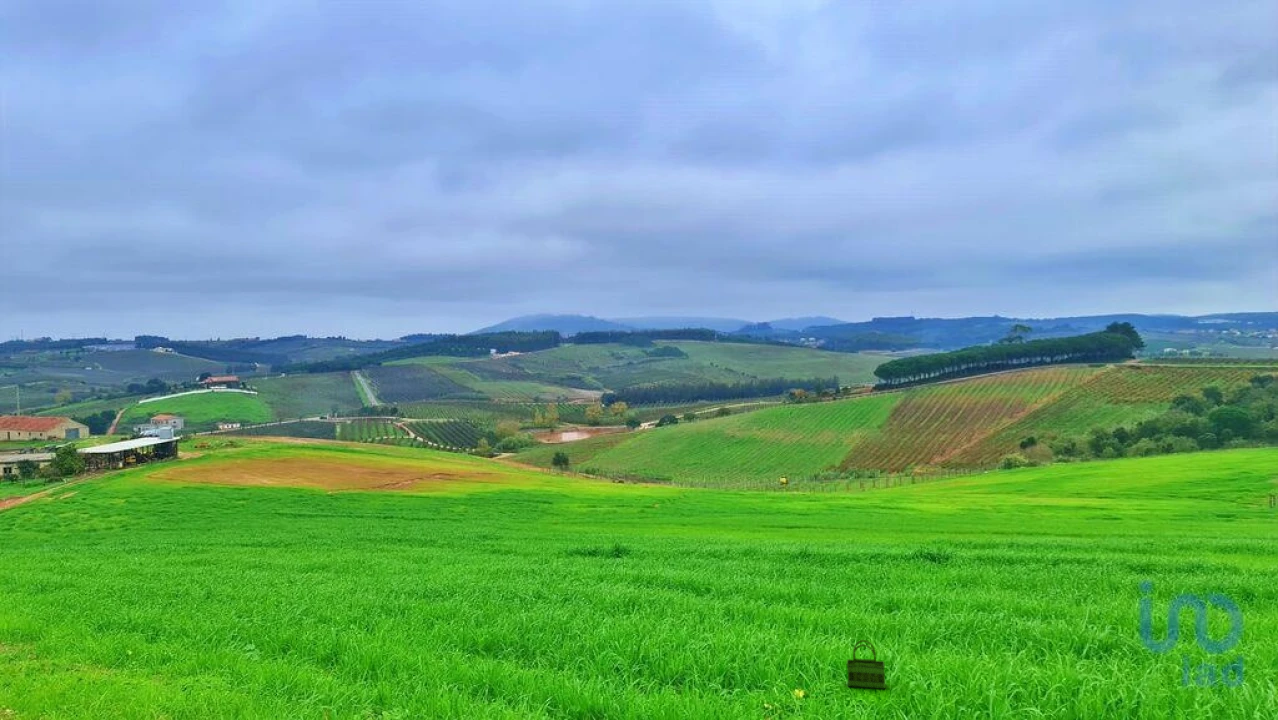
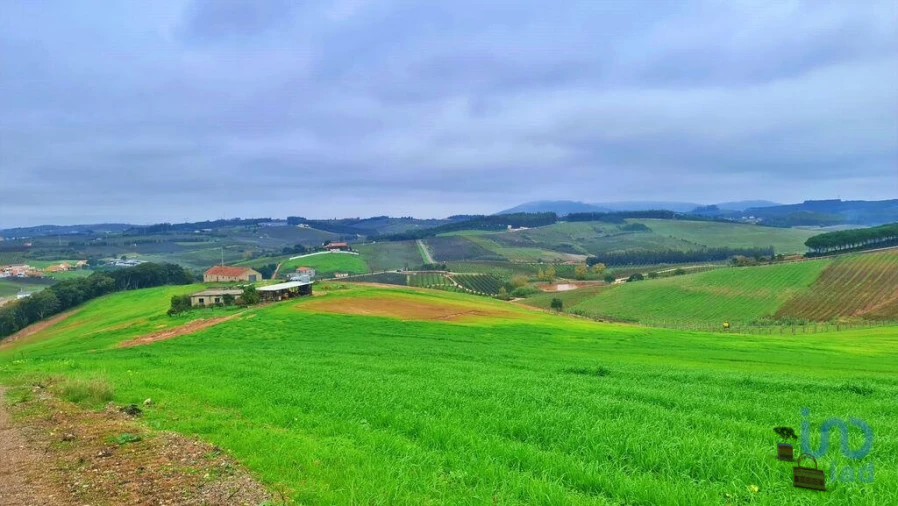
potted tree: none [826,606,857,653] -> present [773,426,798,462]

